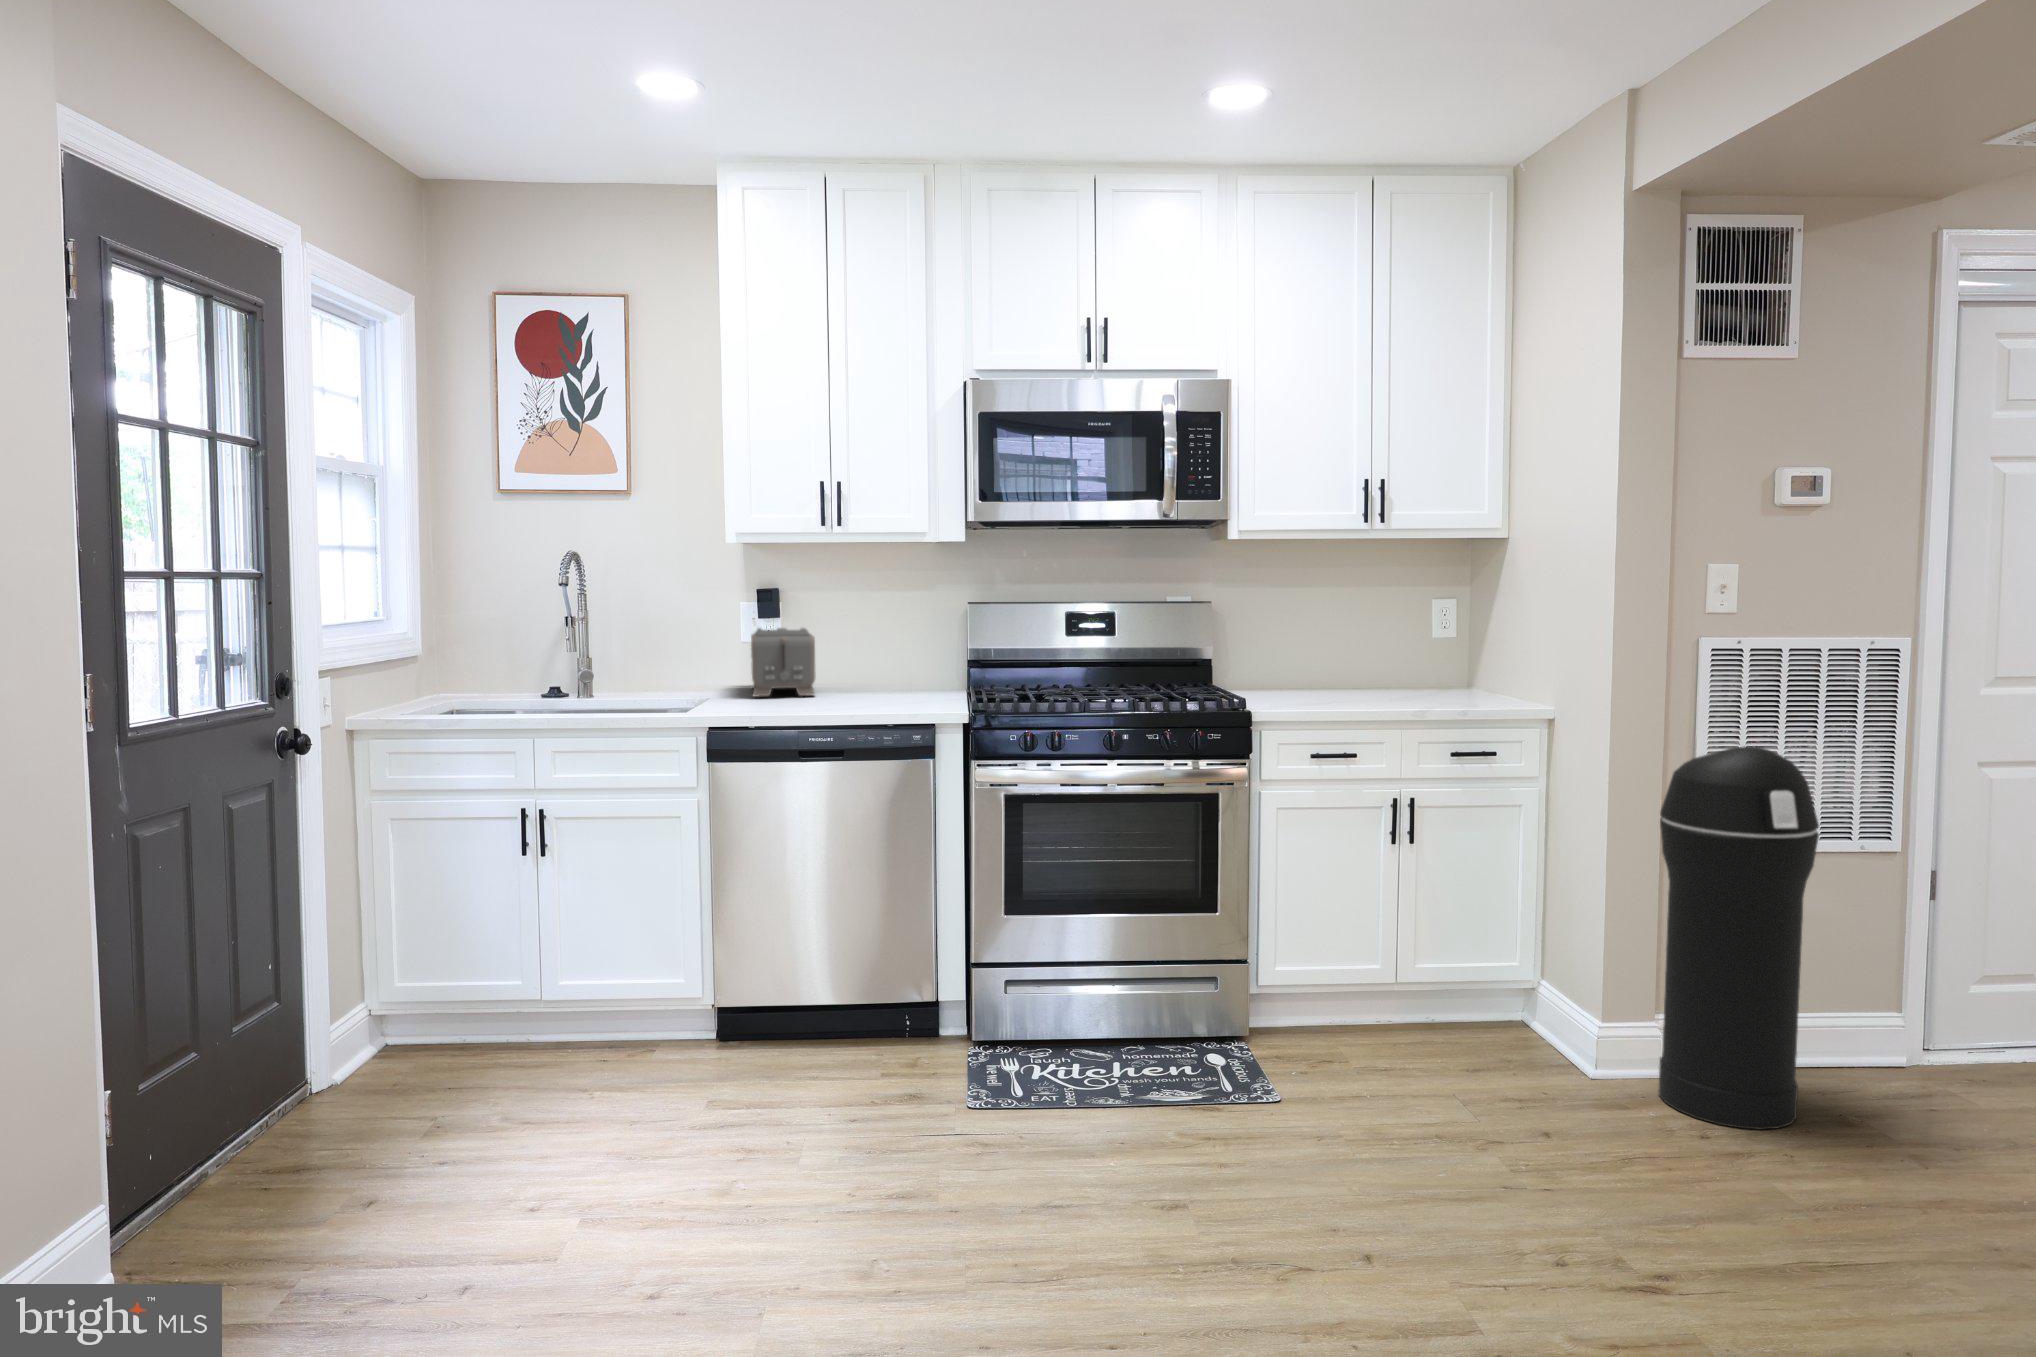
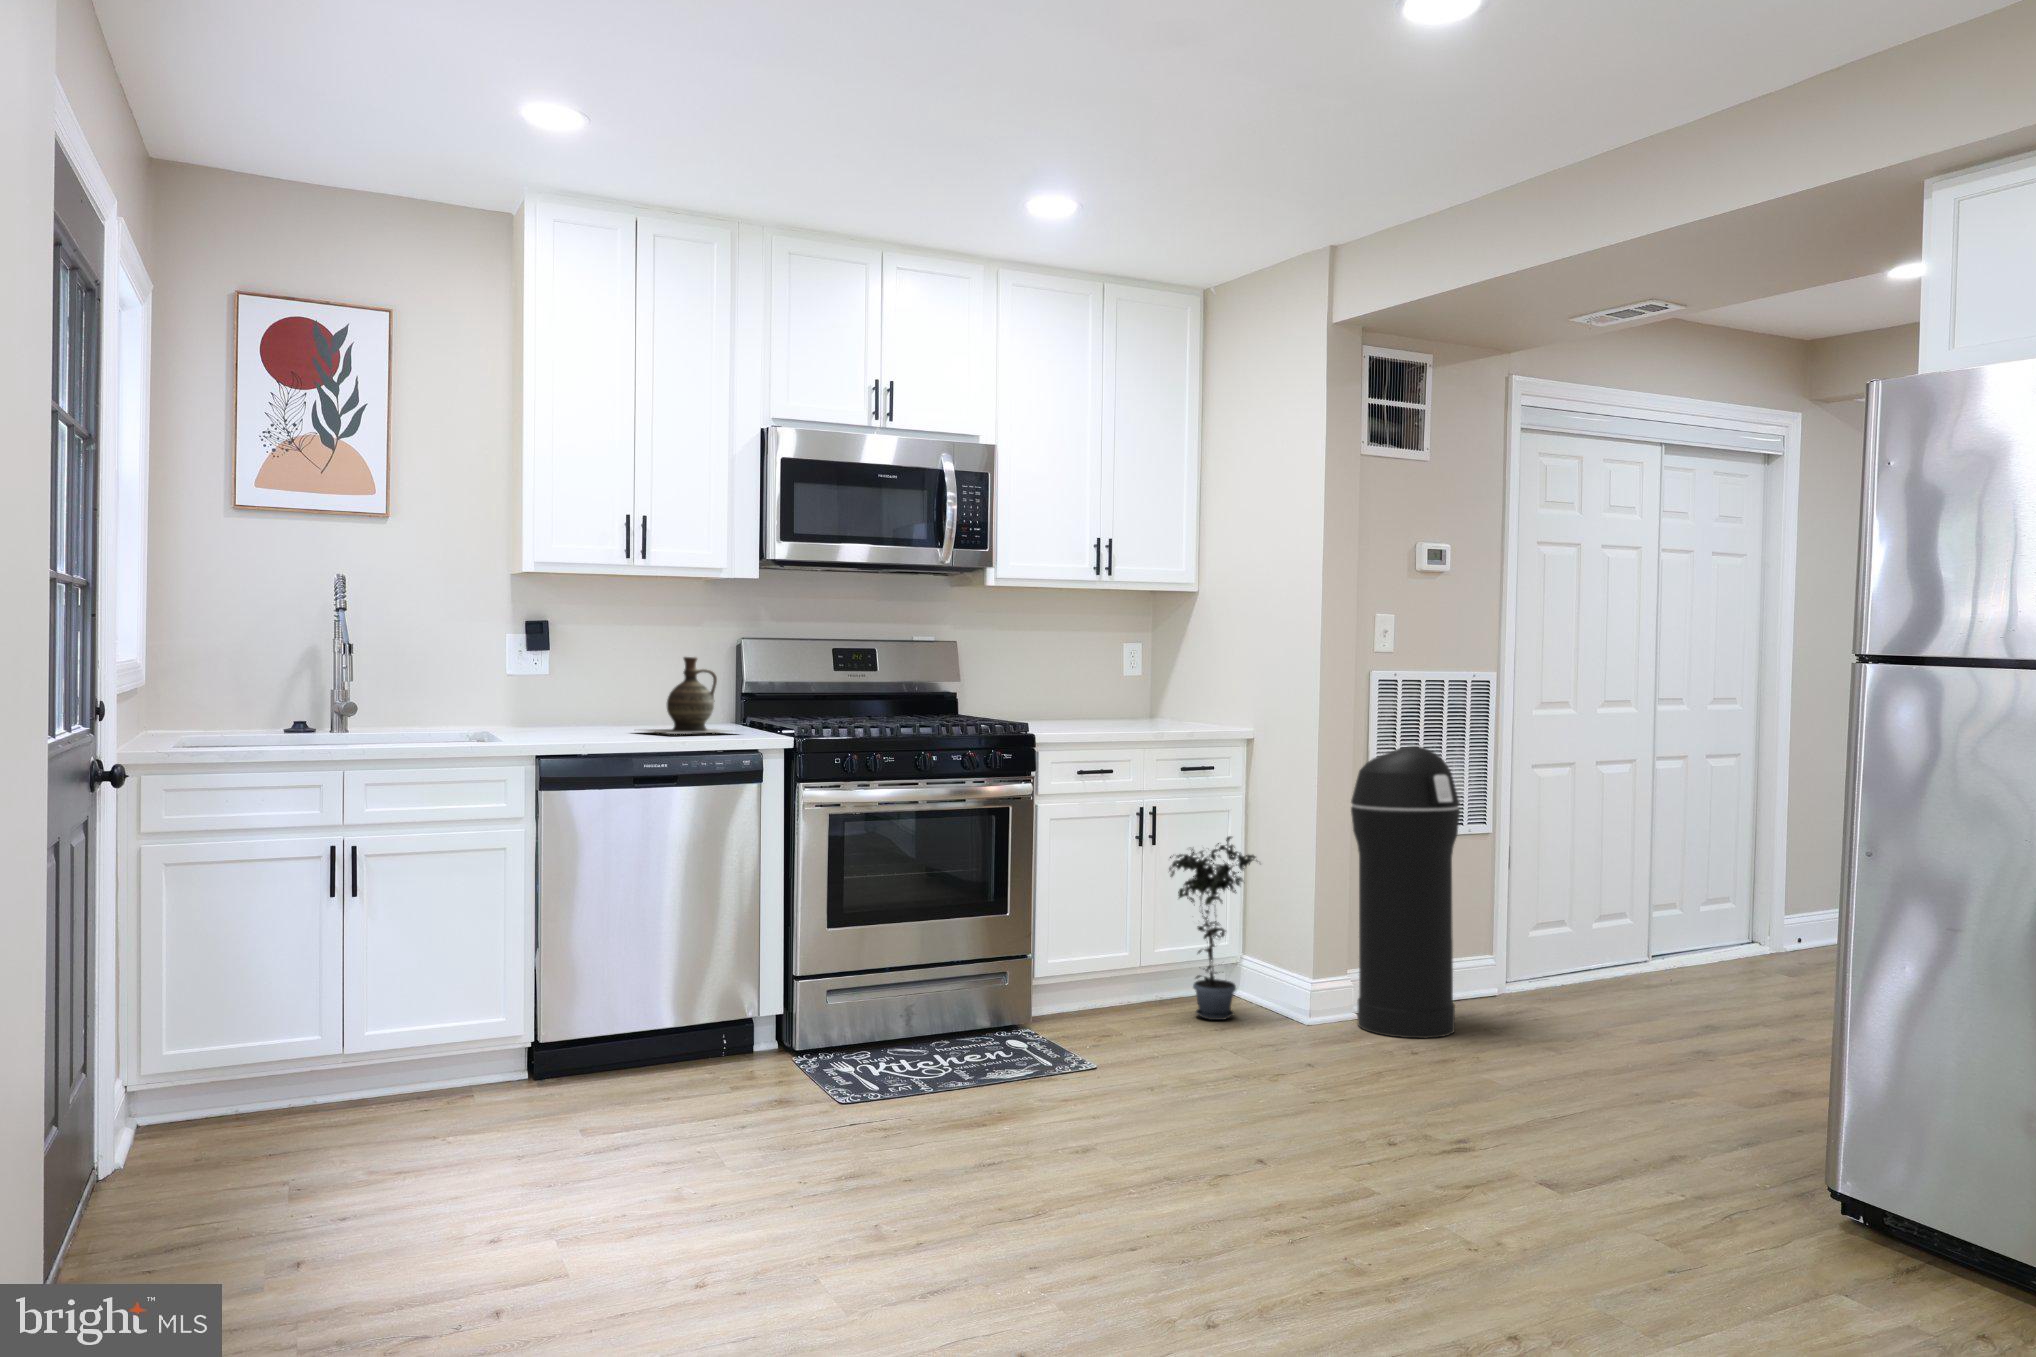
toaster: present [751,628,815,696] -> none [509,661,602,728]
ceramic jug: none [825,628,931,712] -> present [639,657,729,734]
potted plant: none [1410,840,1548,1056] -> present [1169,836,1256,1020]

